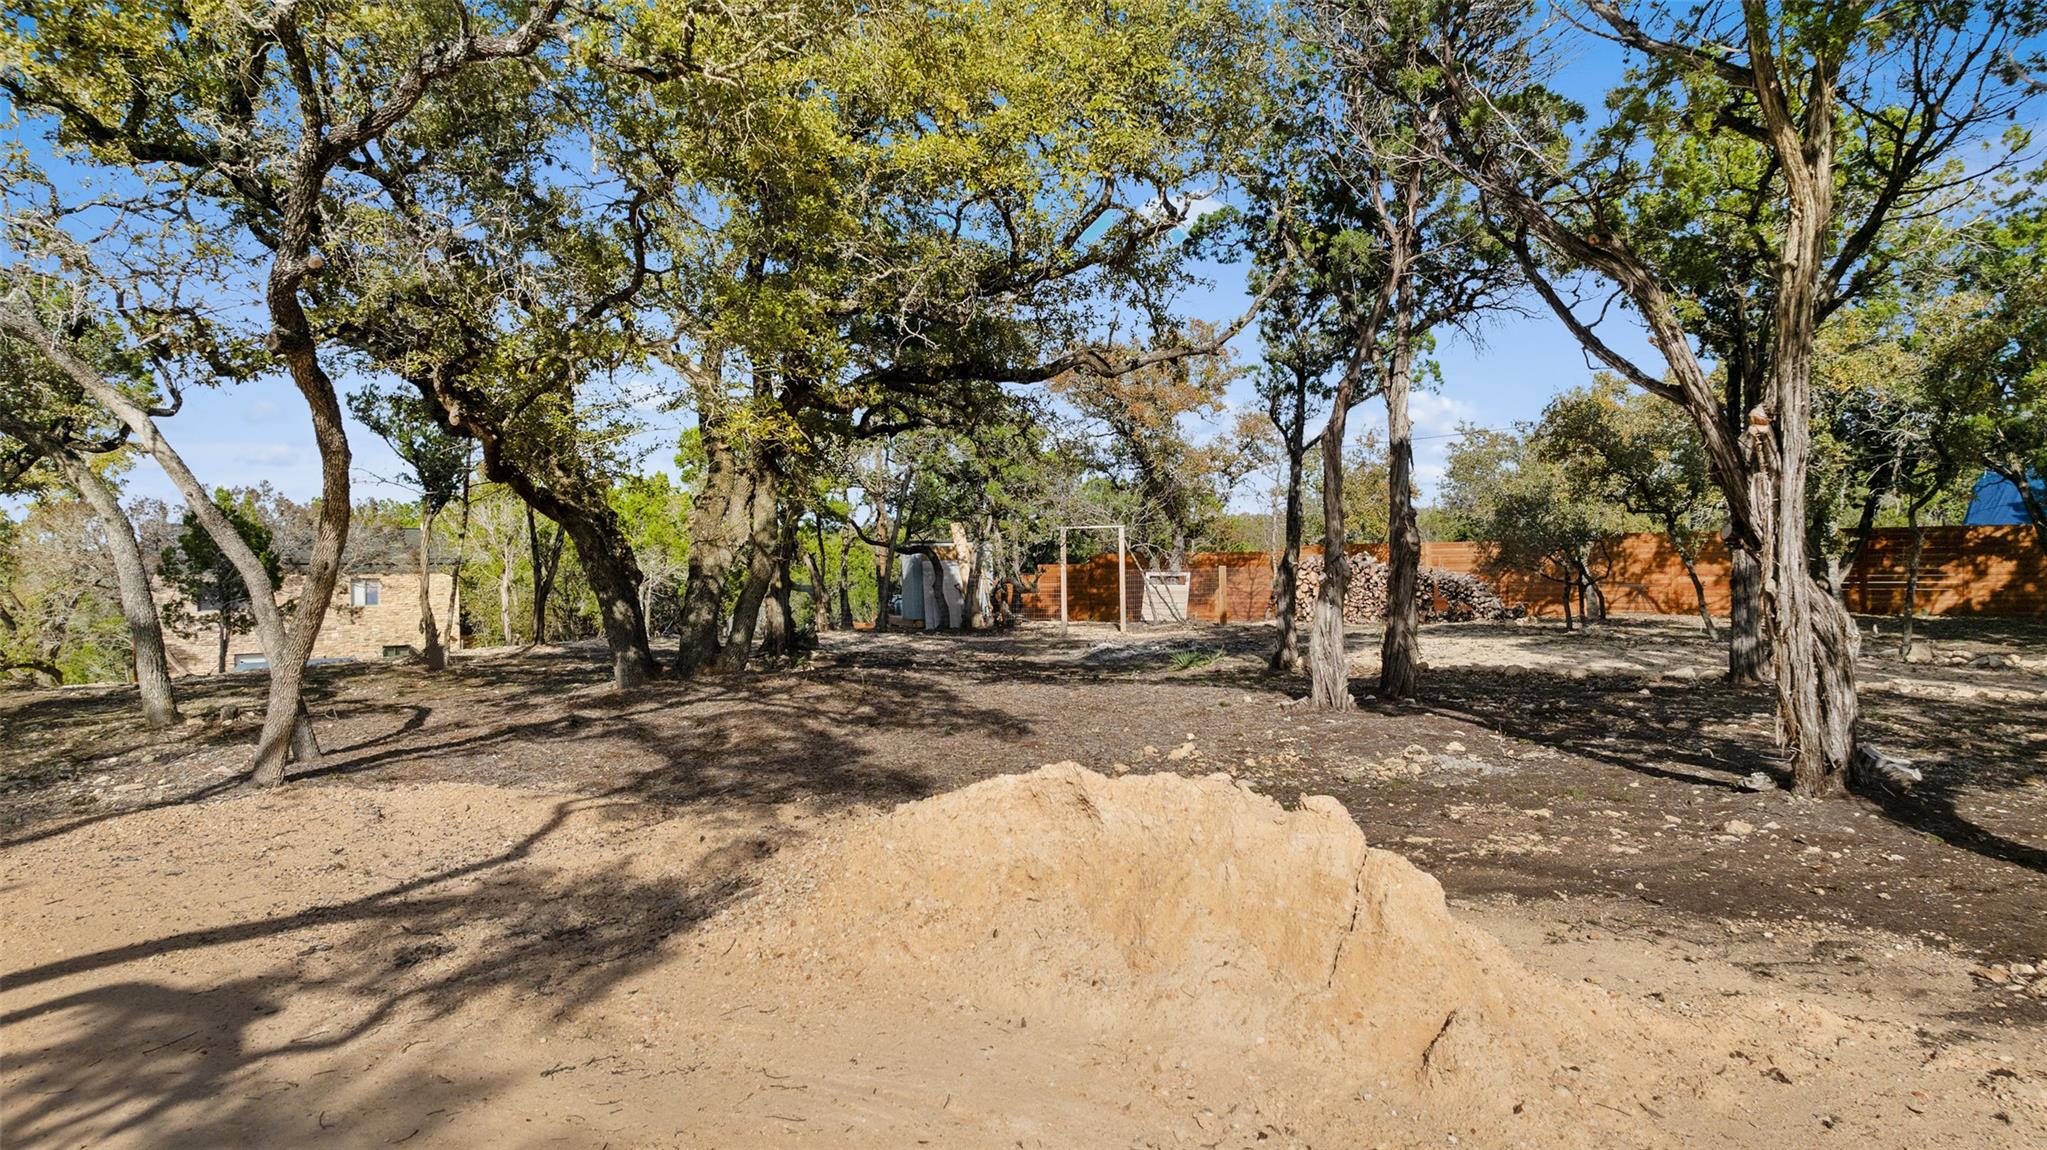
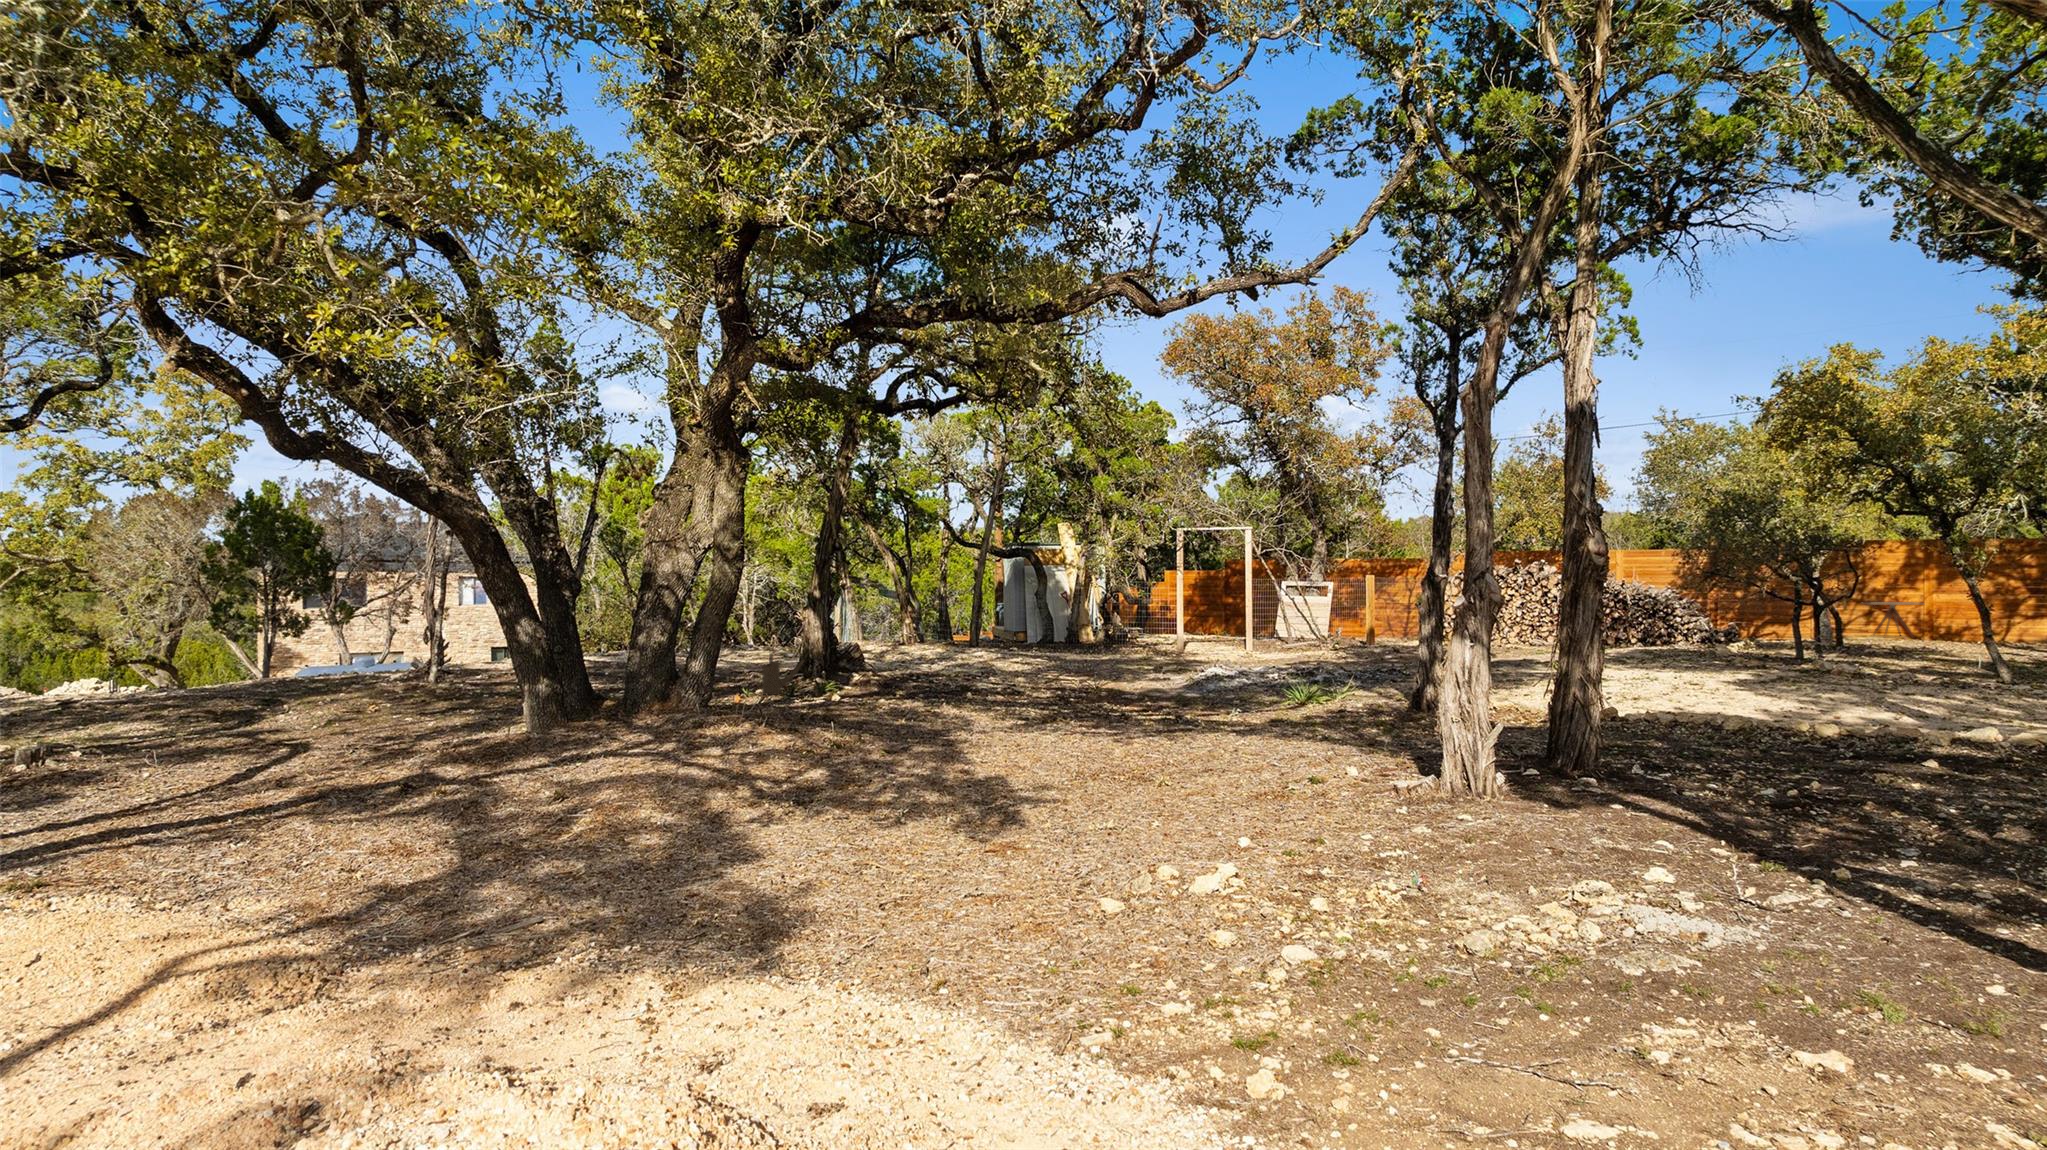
lounge chair: present [1433,583,1471,618] -> none [1619,598,1676,641]
watering can: present [406,636,446,669] -> present [762,654,804,695]

